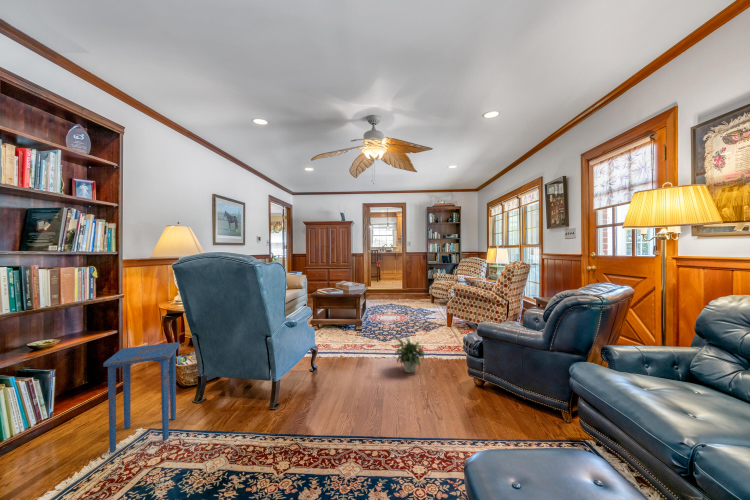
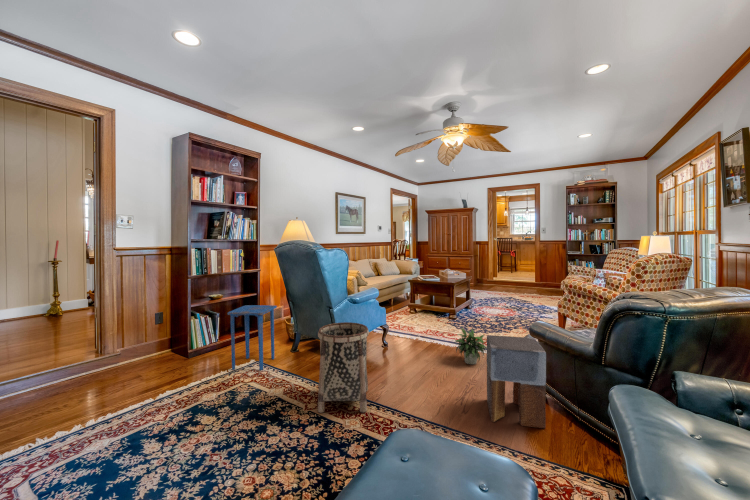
stool: none [450,336,513,423] -> present [487,335,546,428]
basket: none [284,348,354,471] -> present [318,322,369,413]

